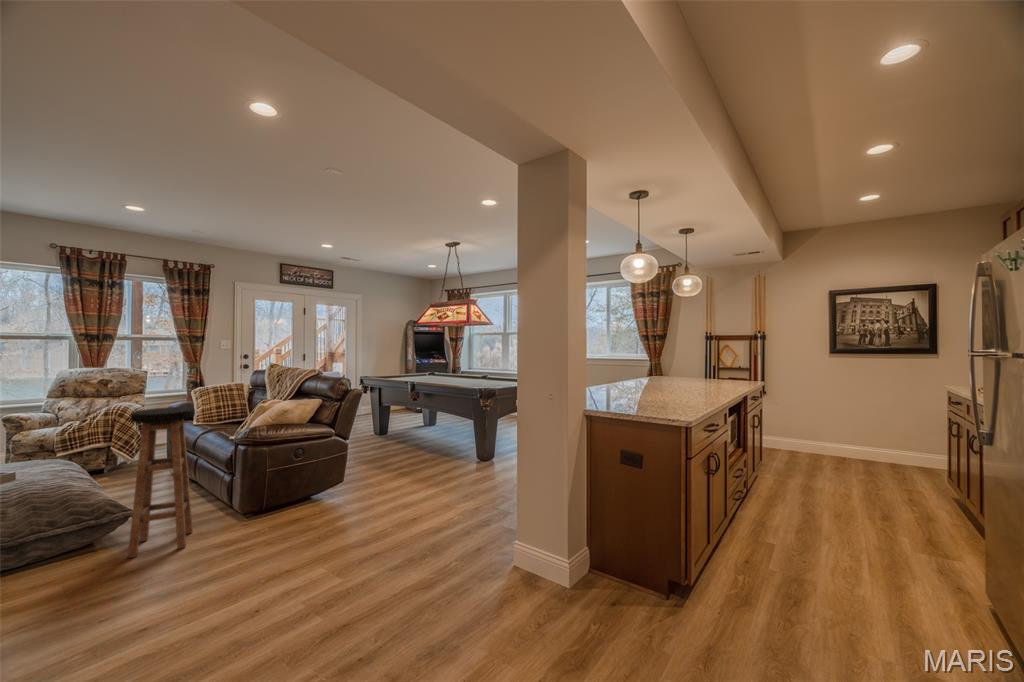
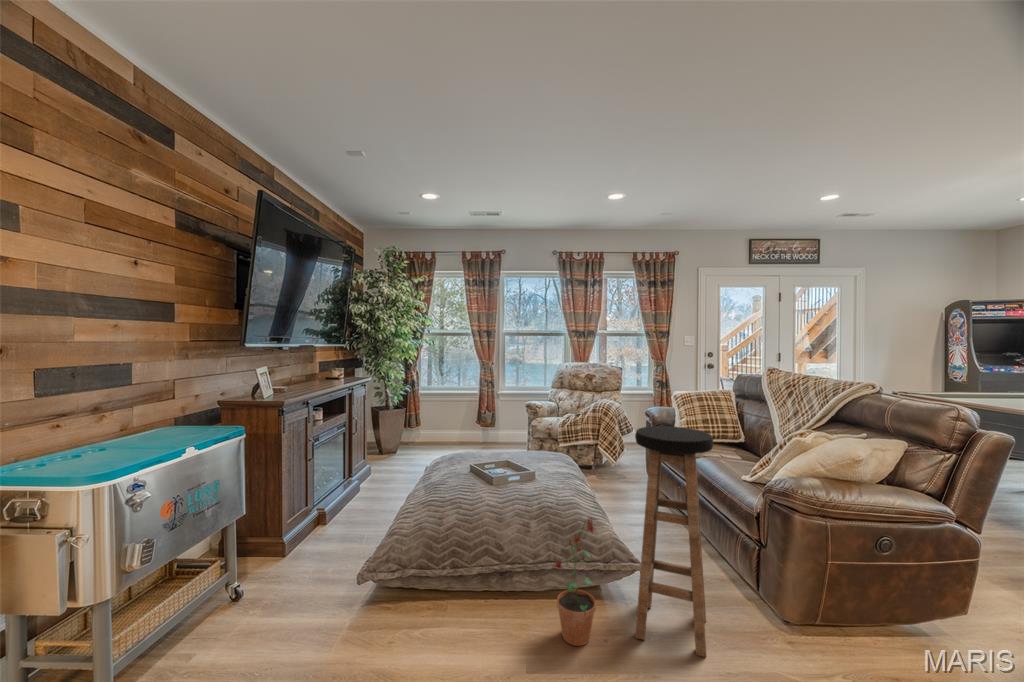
potted plant: none [40,484,91,582] -> present [555,518,596,646]

